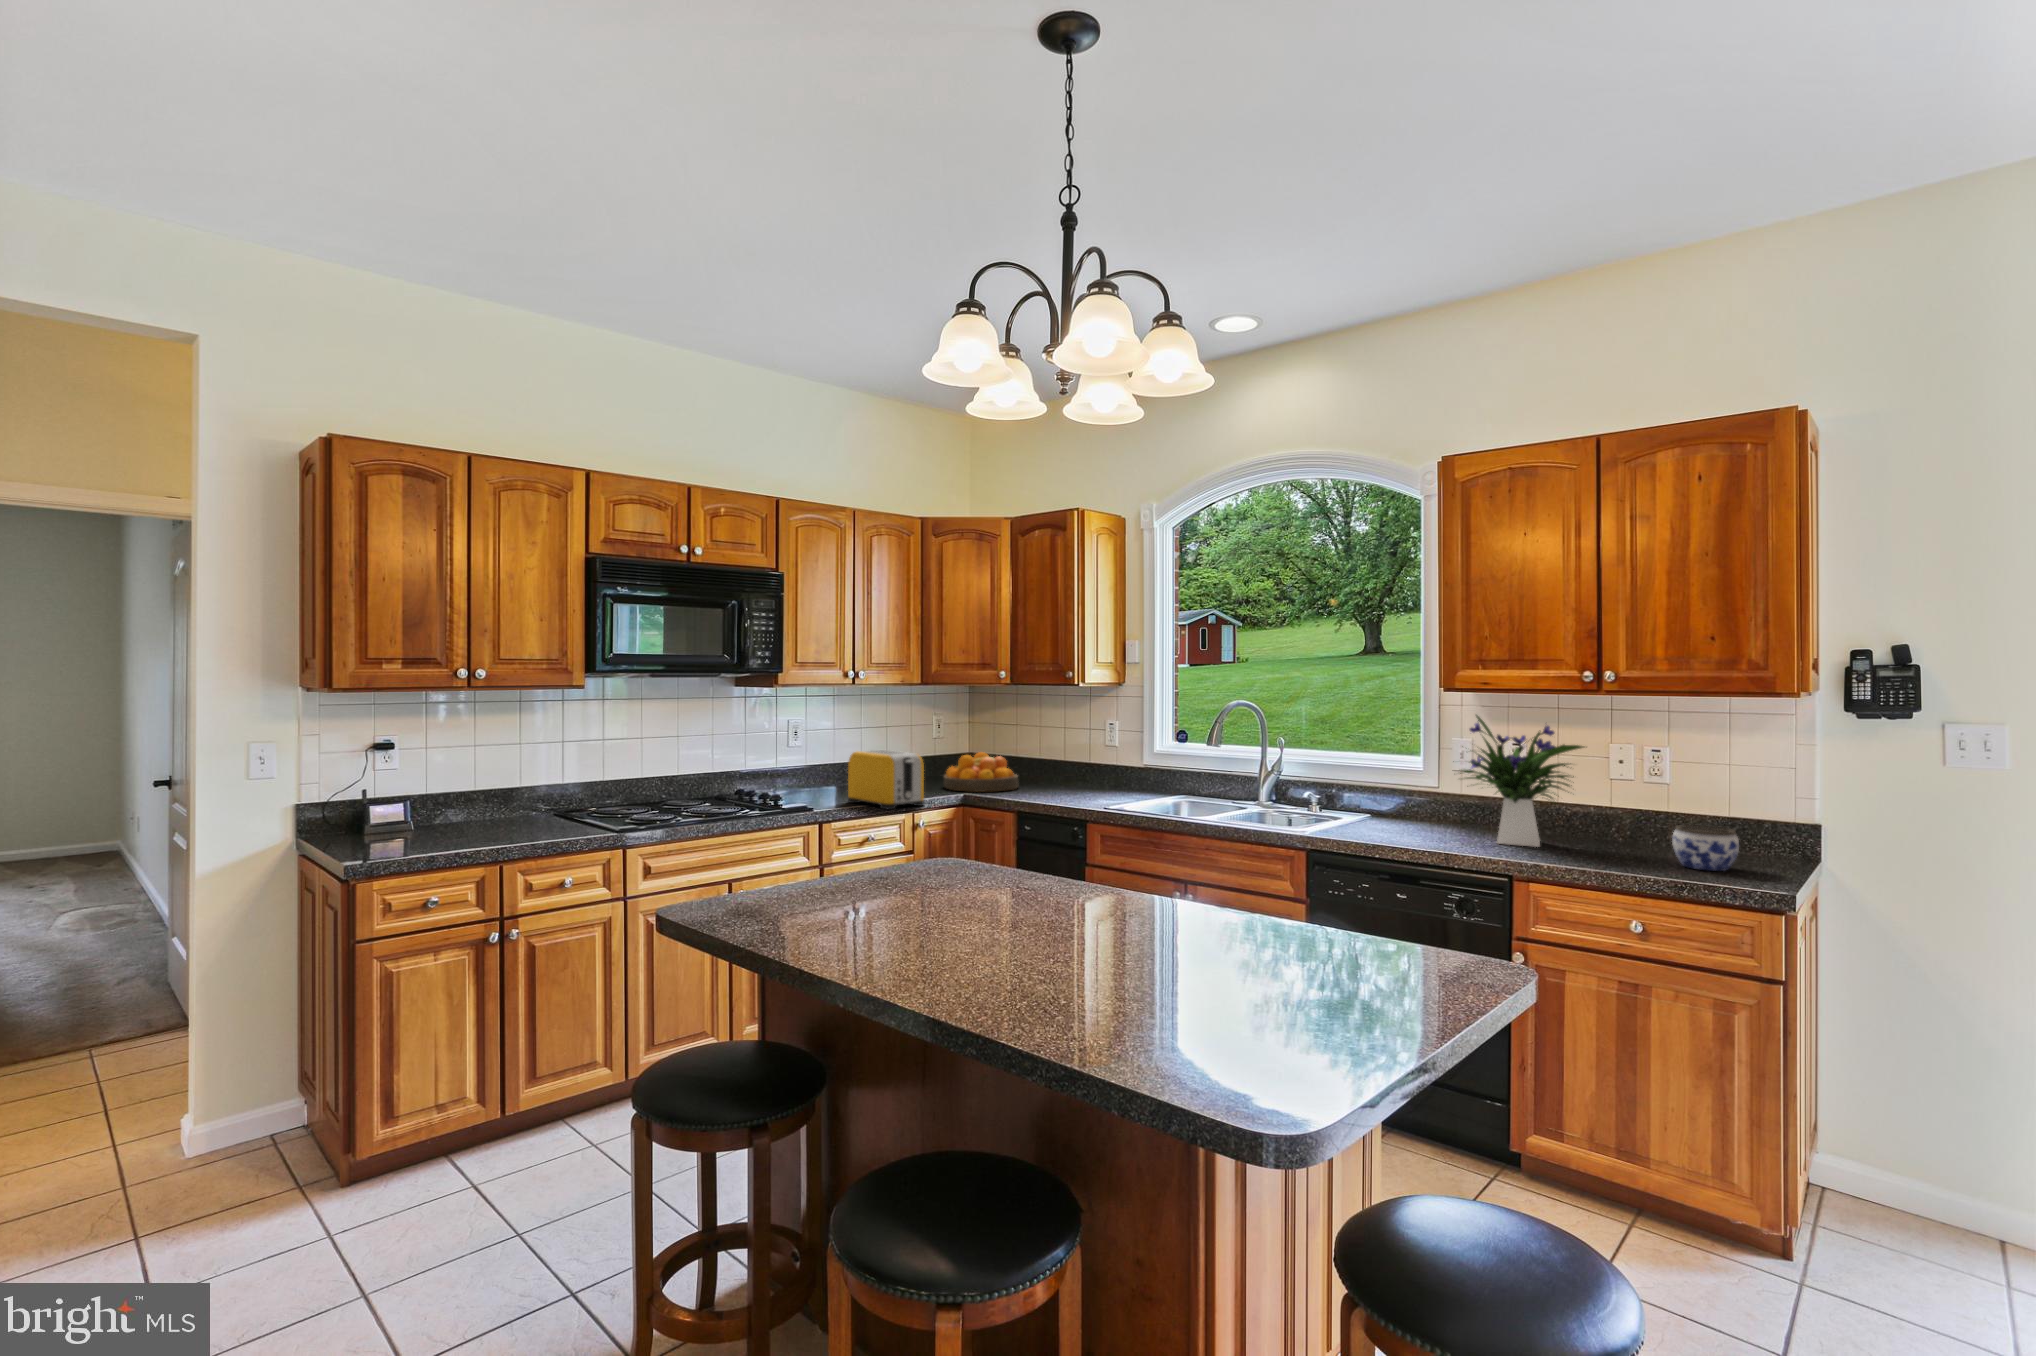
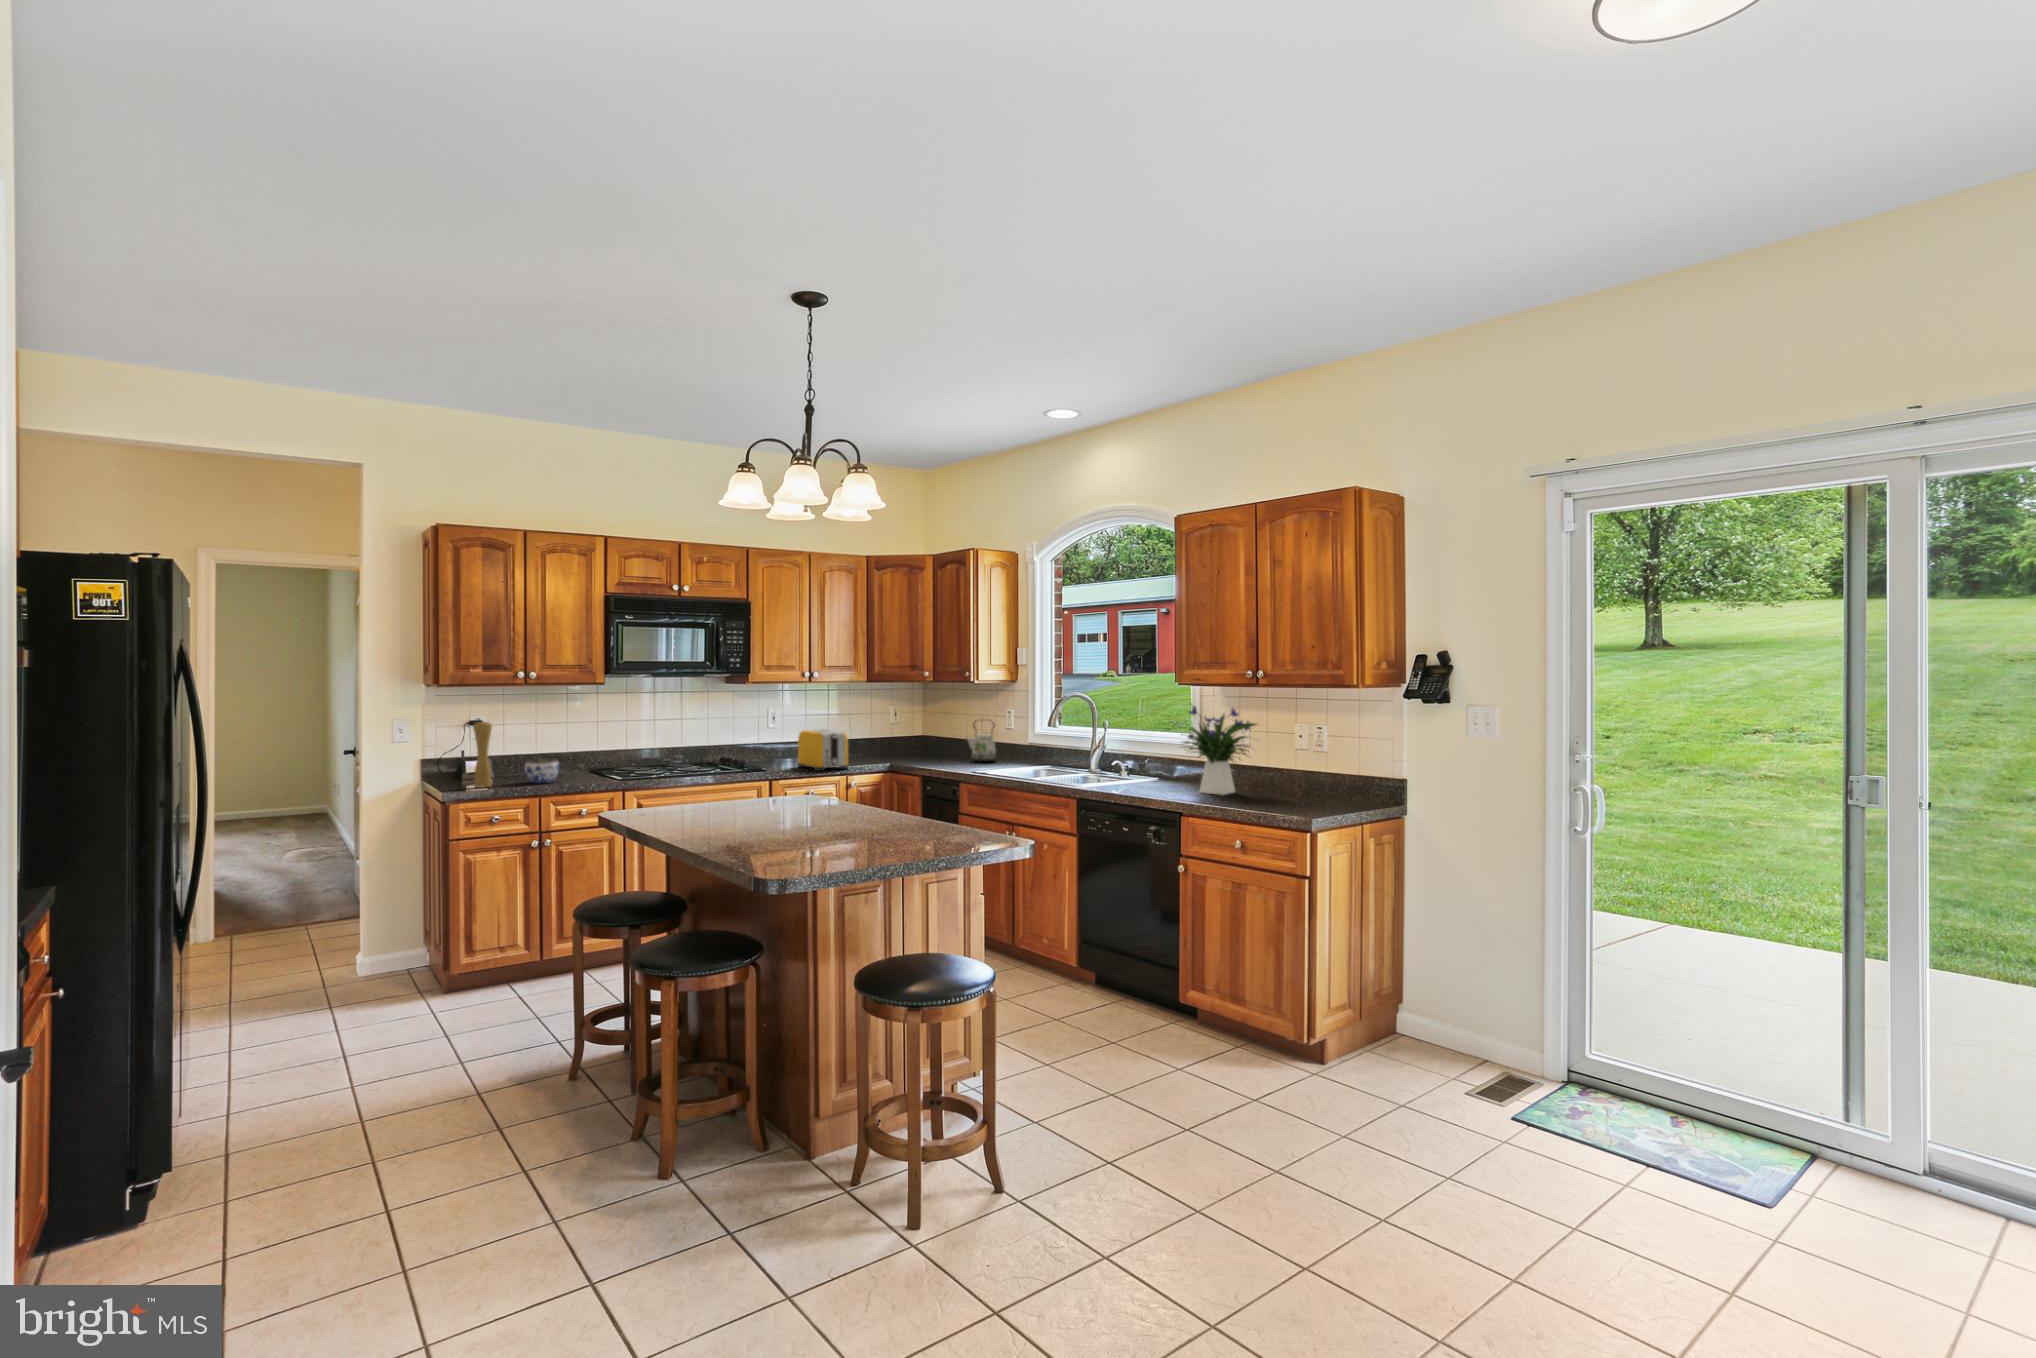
kettle: none [1050,734,1093,790] -> present [966,720,996,762]
pepper mill: none [396,748,427,854] -> present [473,722,492,788]
fruit bowl: present [944,752,1018,792] -> none [884,733,942,762]
jar: present [1672,824,1739,871] -> present [524,758,559,783]

